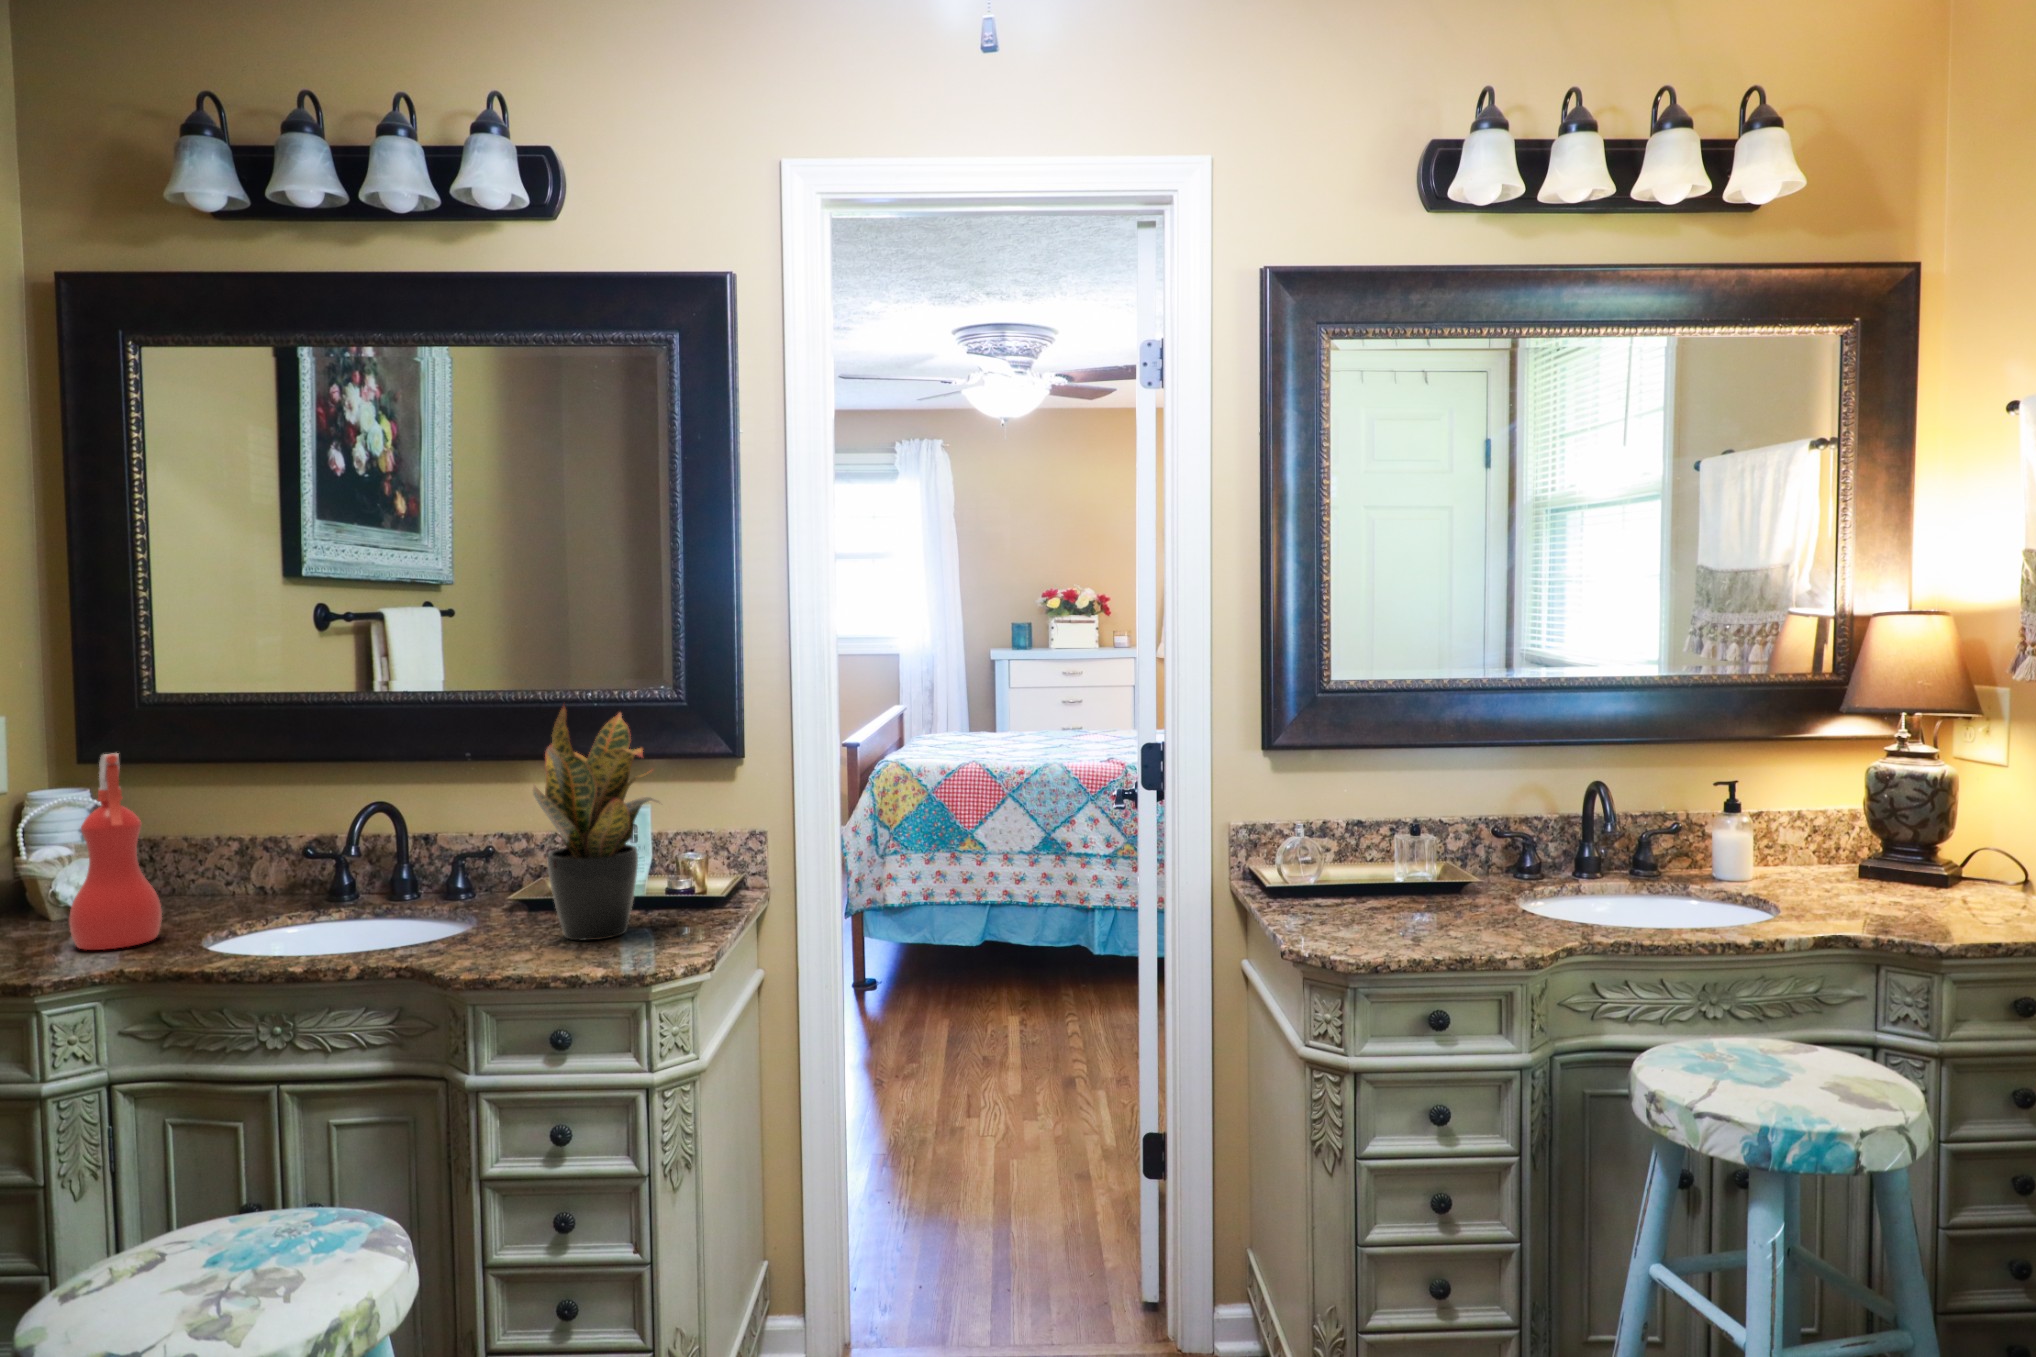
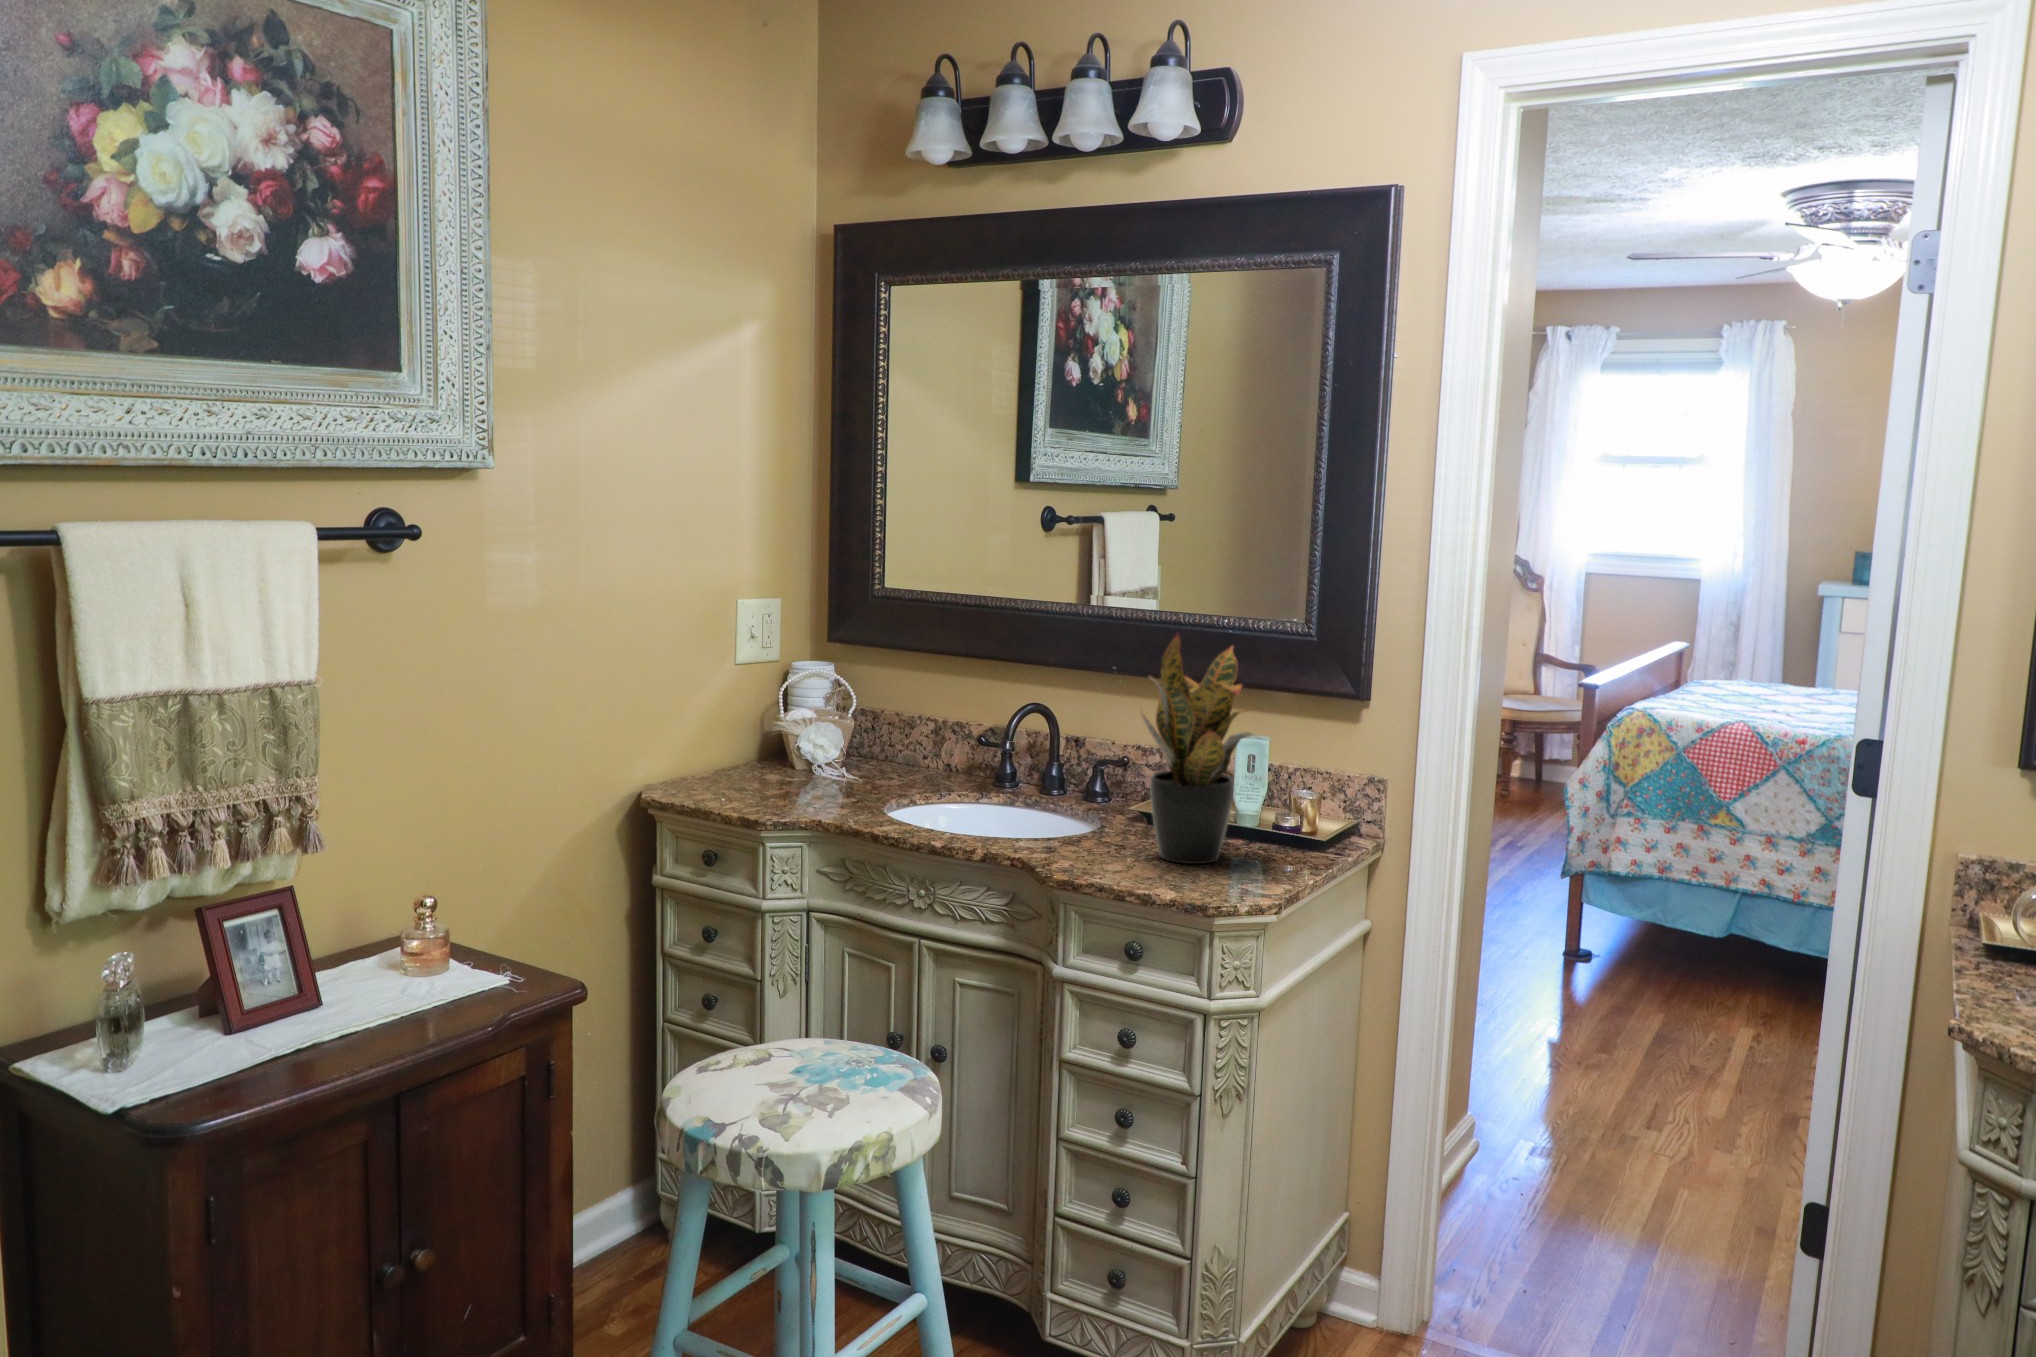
spray bottle: present [69,753,162,950] -> none [797,640,861,801]

